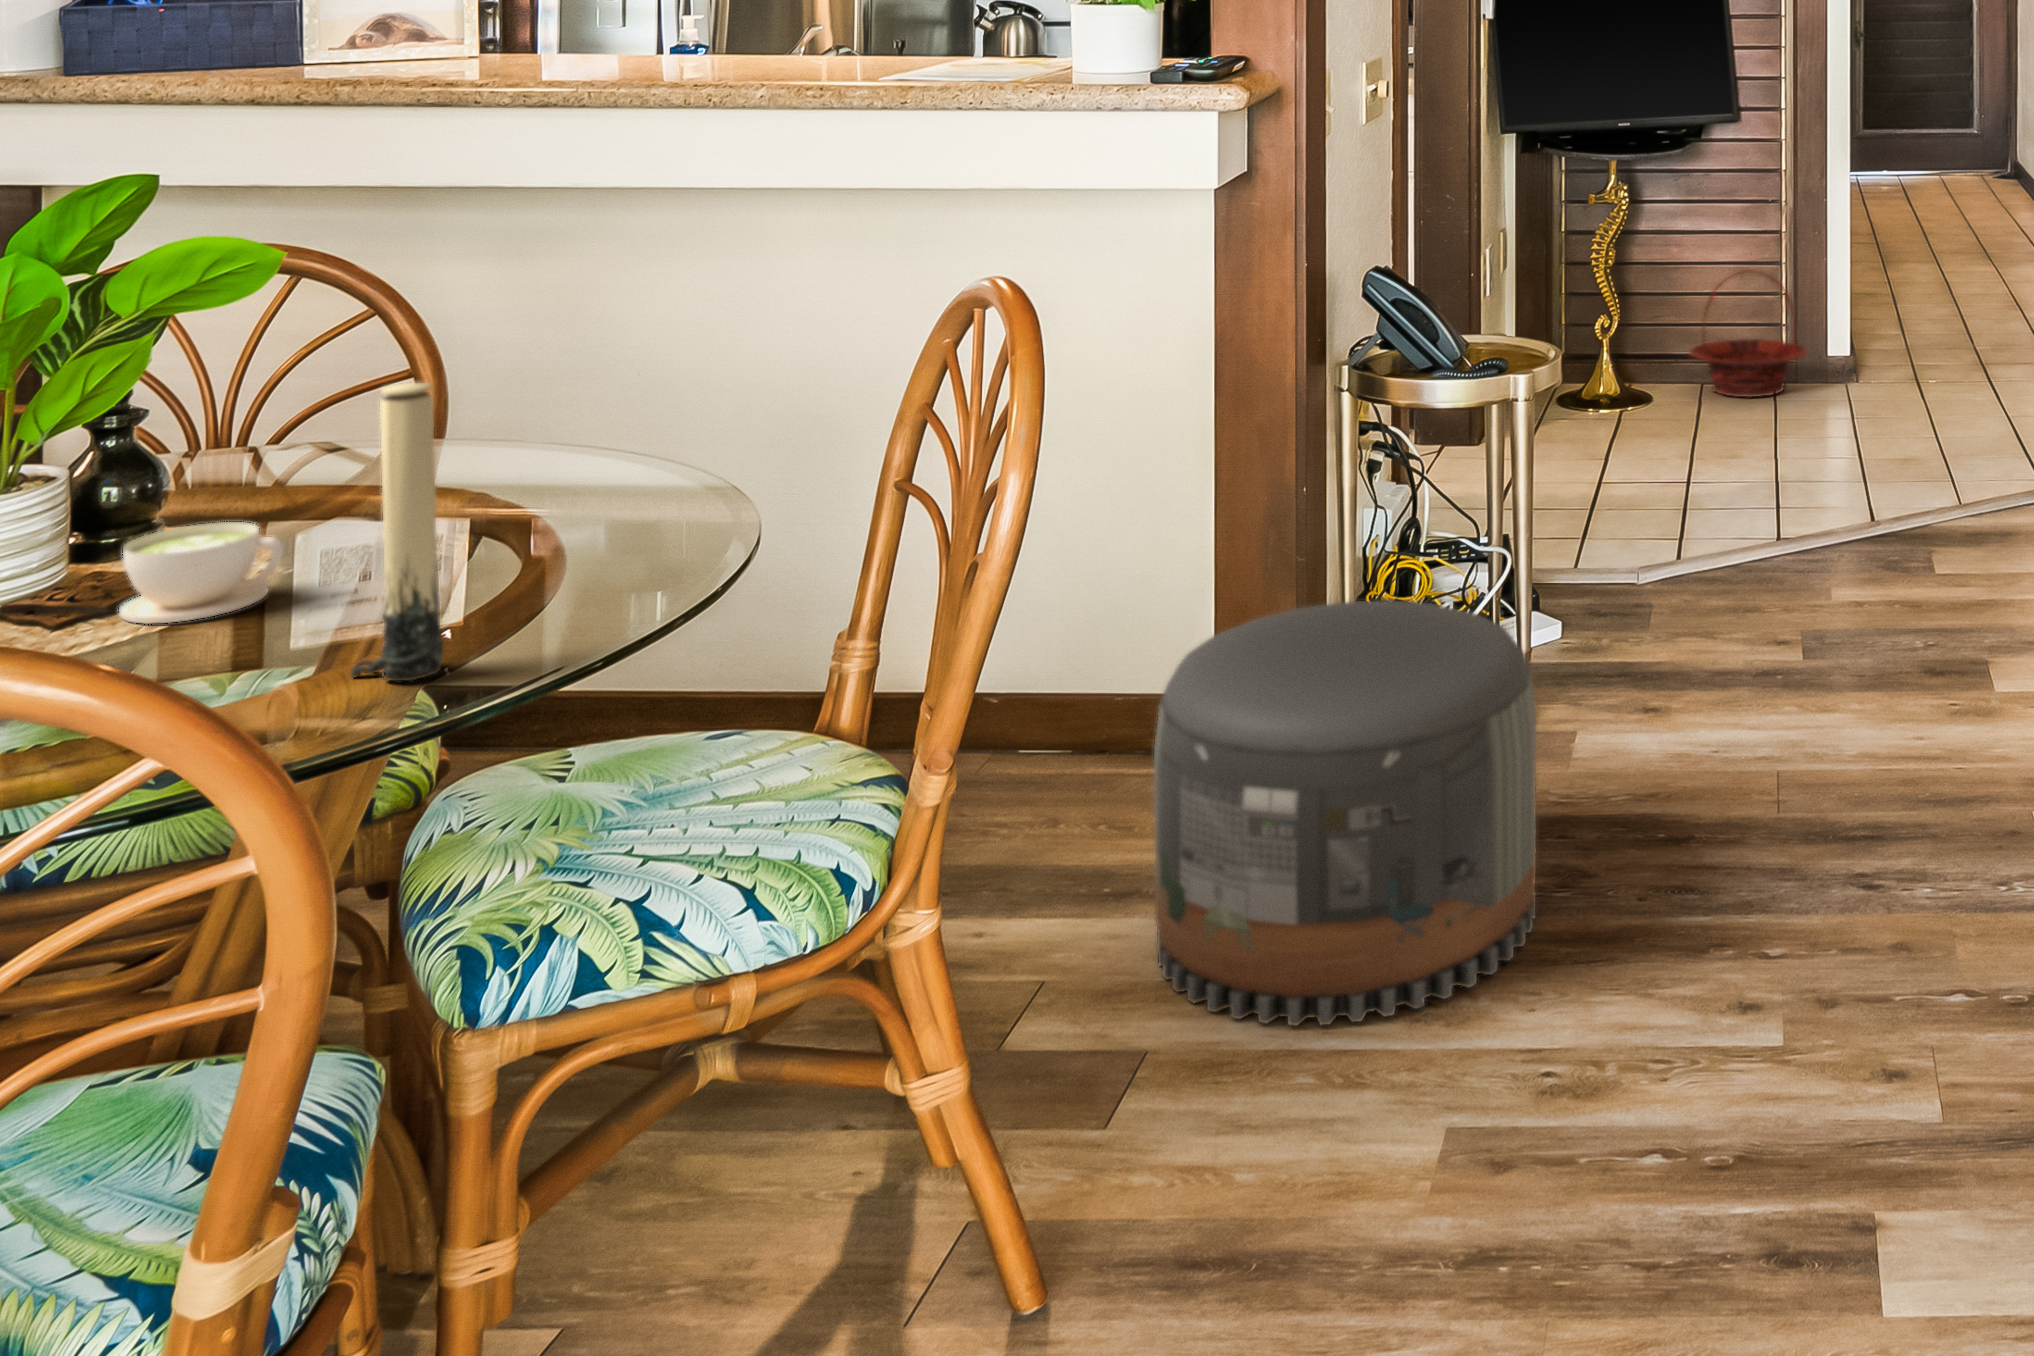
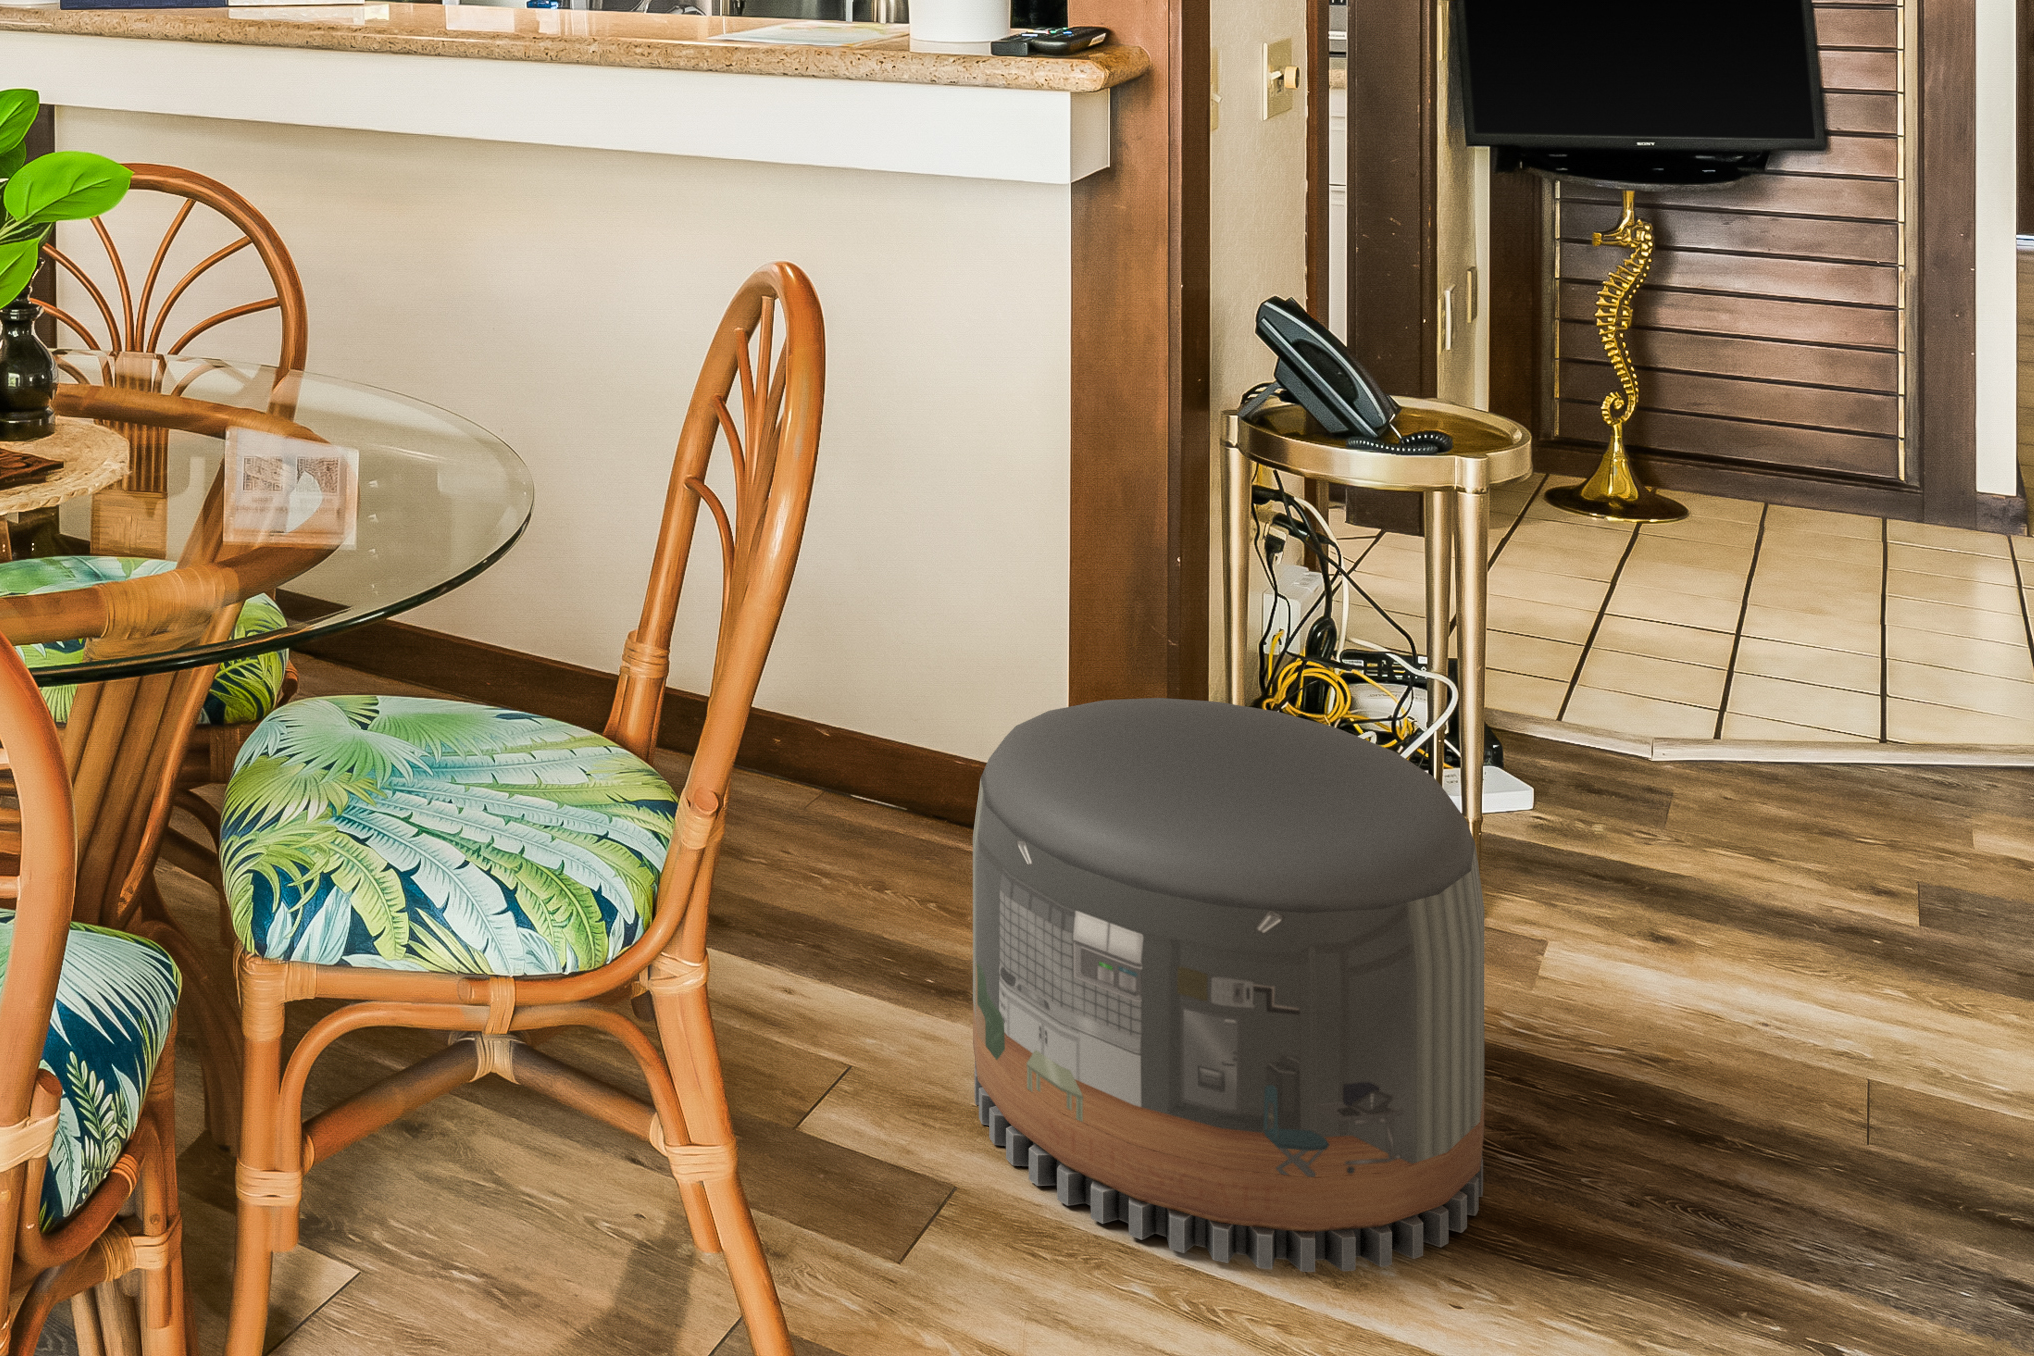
basket: present [1689,270,1807,397] -> none [1731,350,1933,530]
candle: present [351,383,443,681] -> none [164,287,238,589]
coffee cup: present [119,522,283,624] -> none [18,408,138,496]

